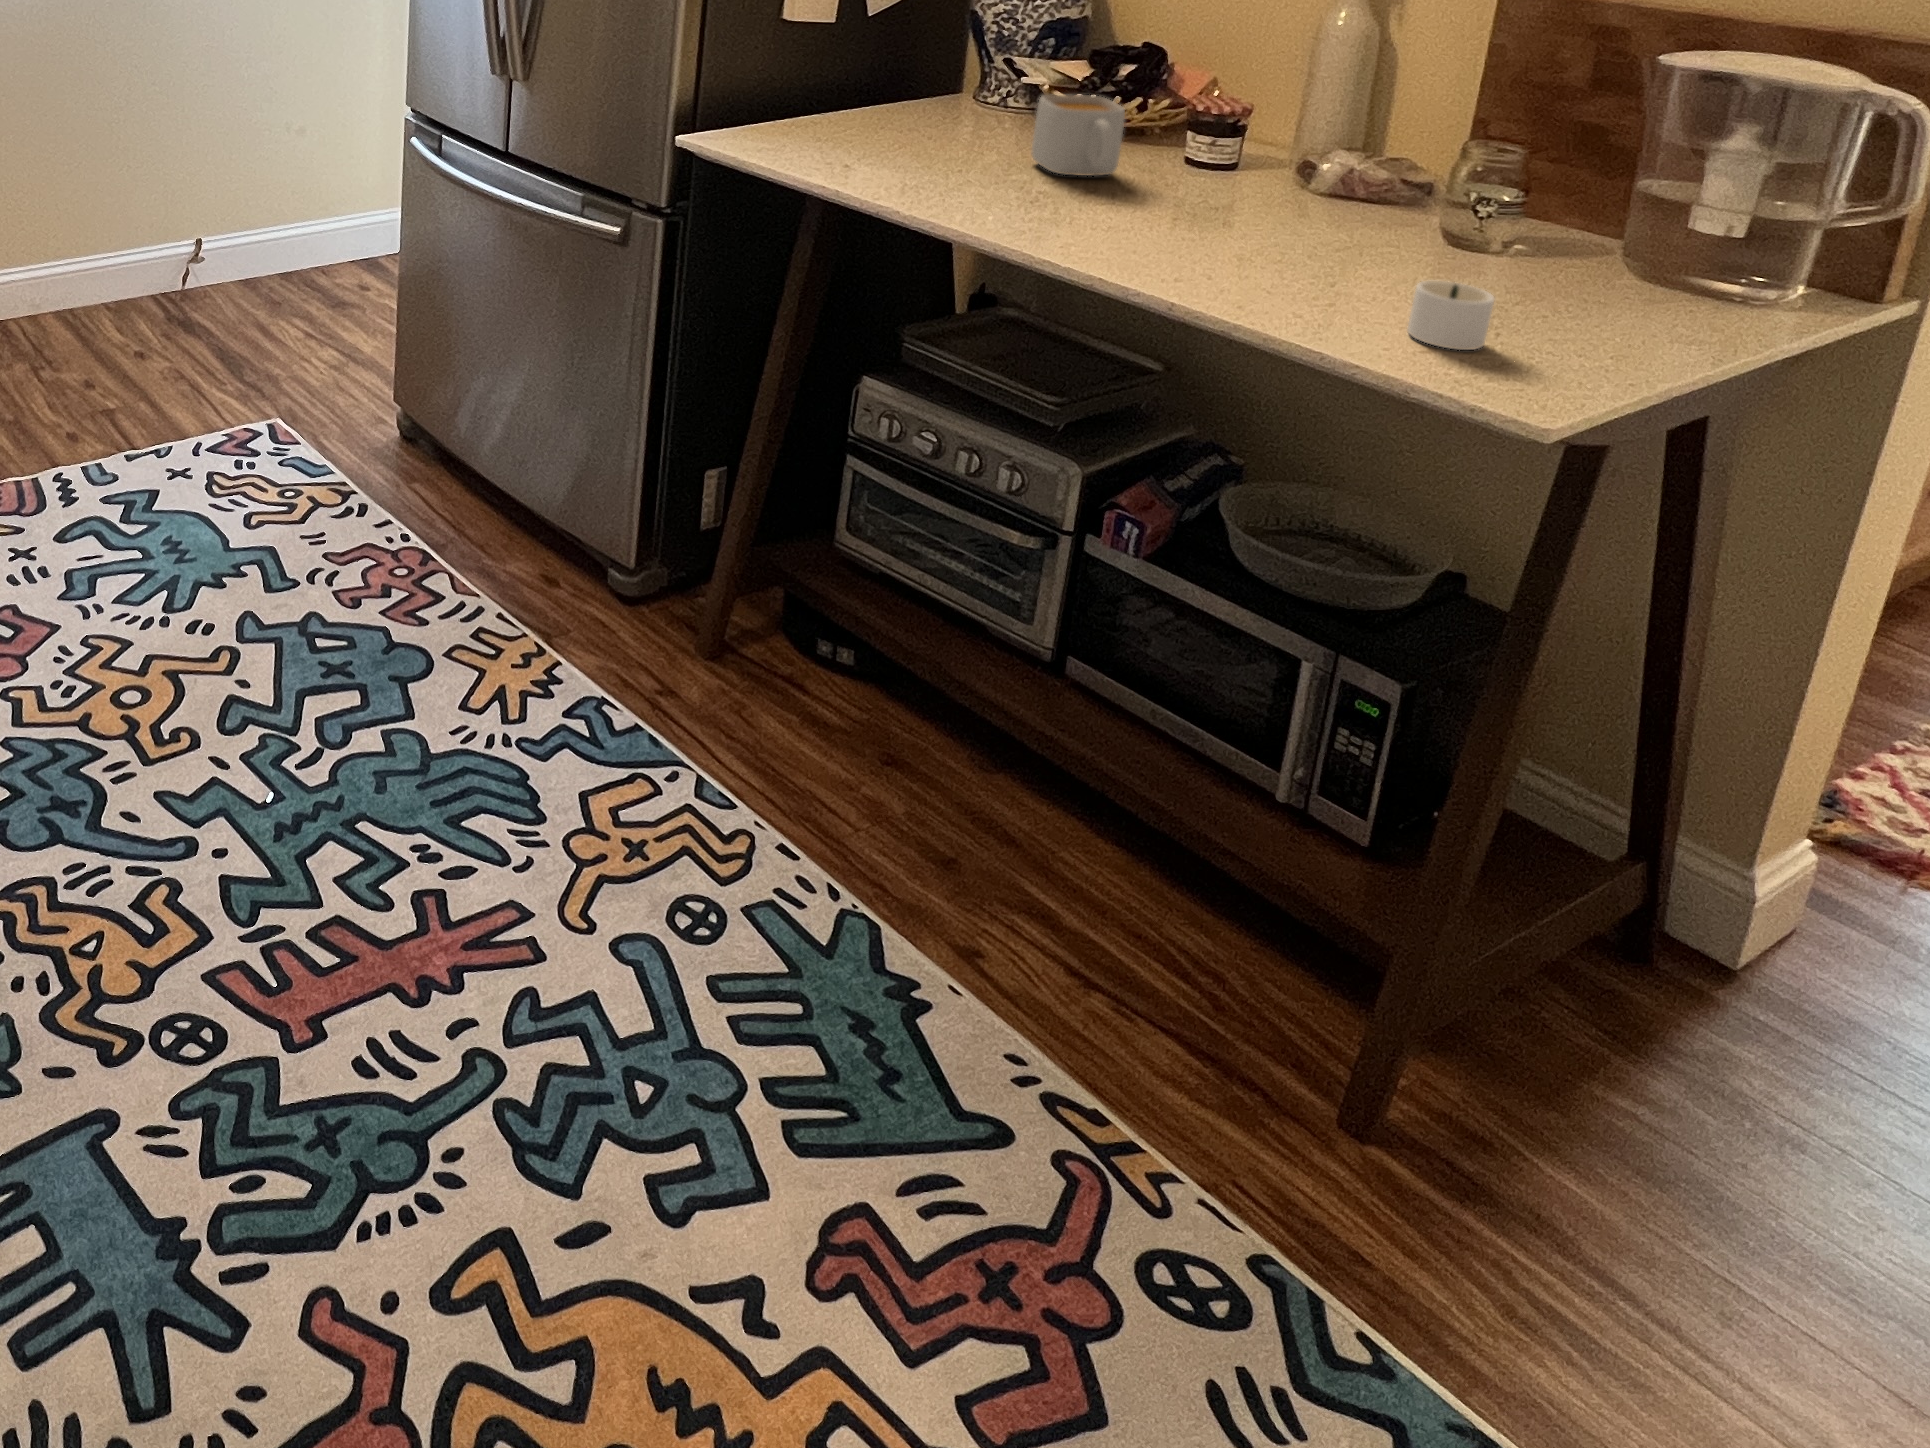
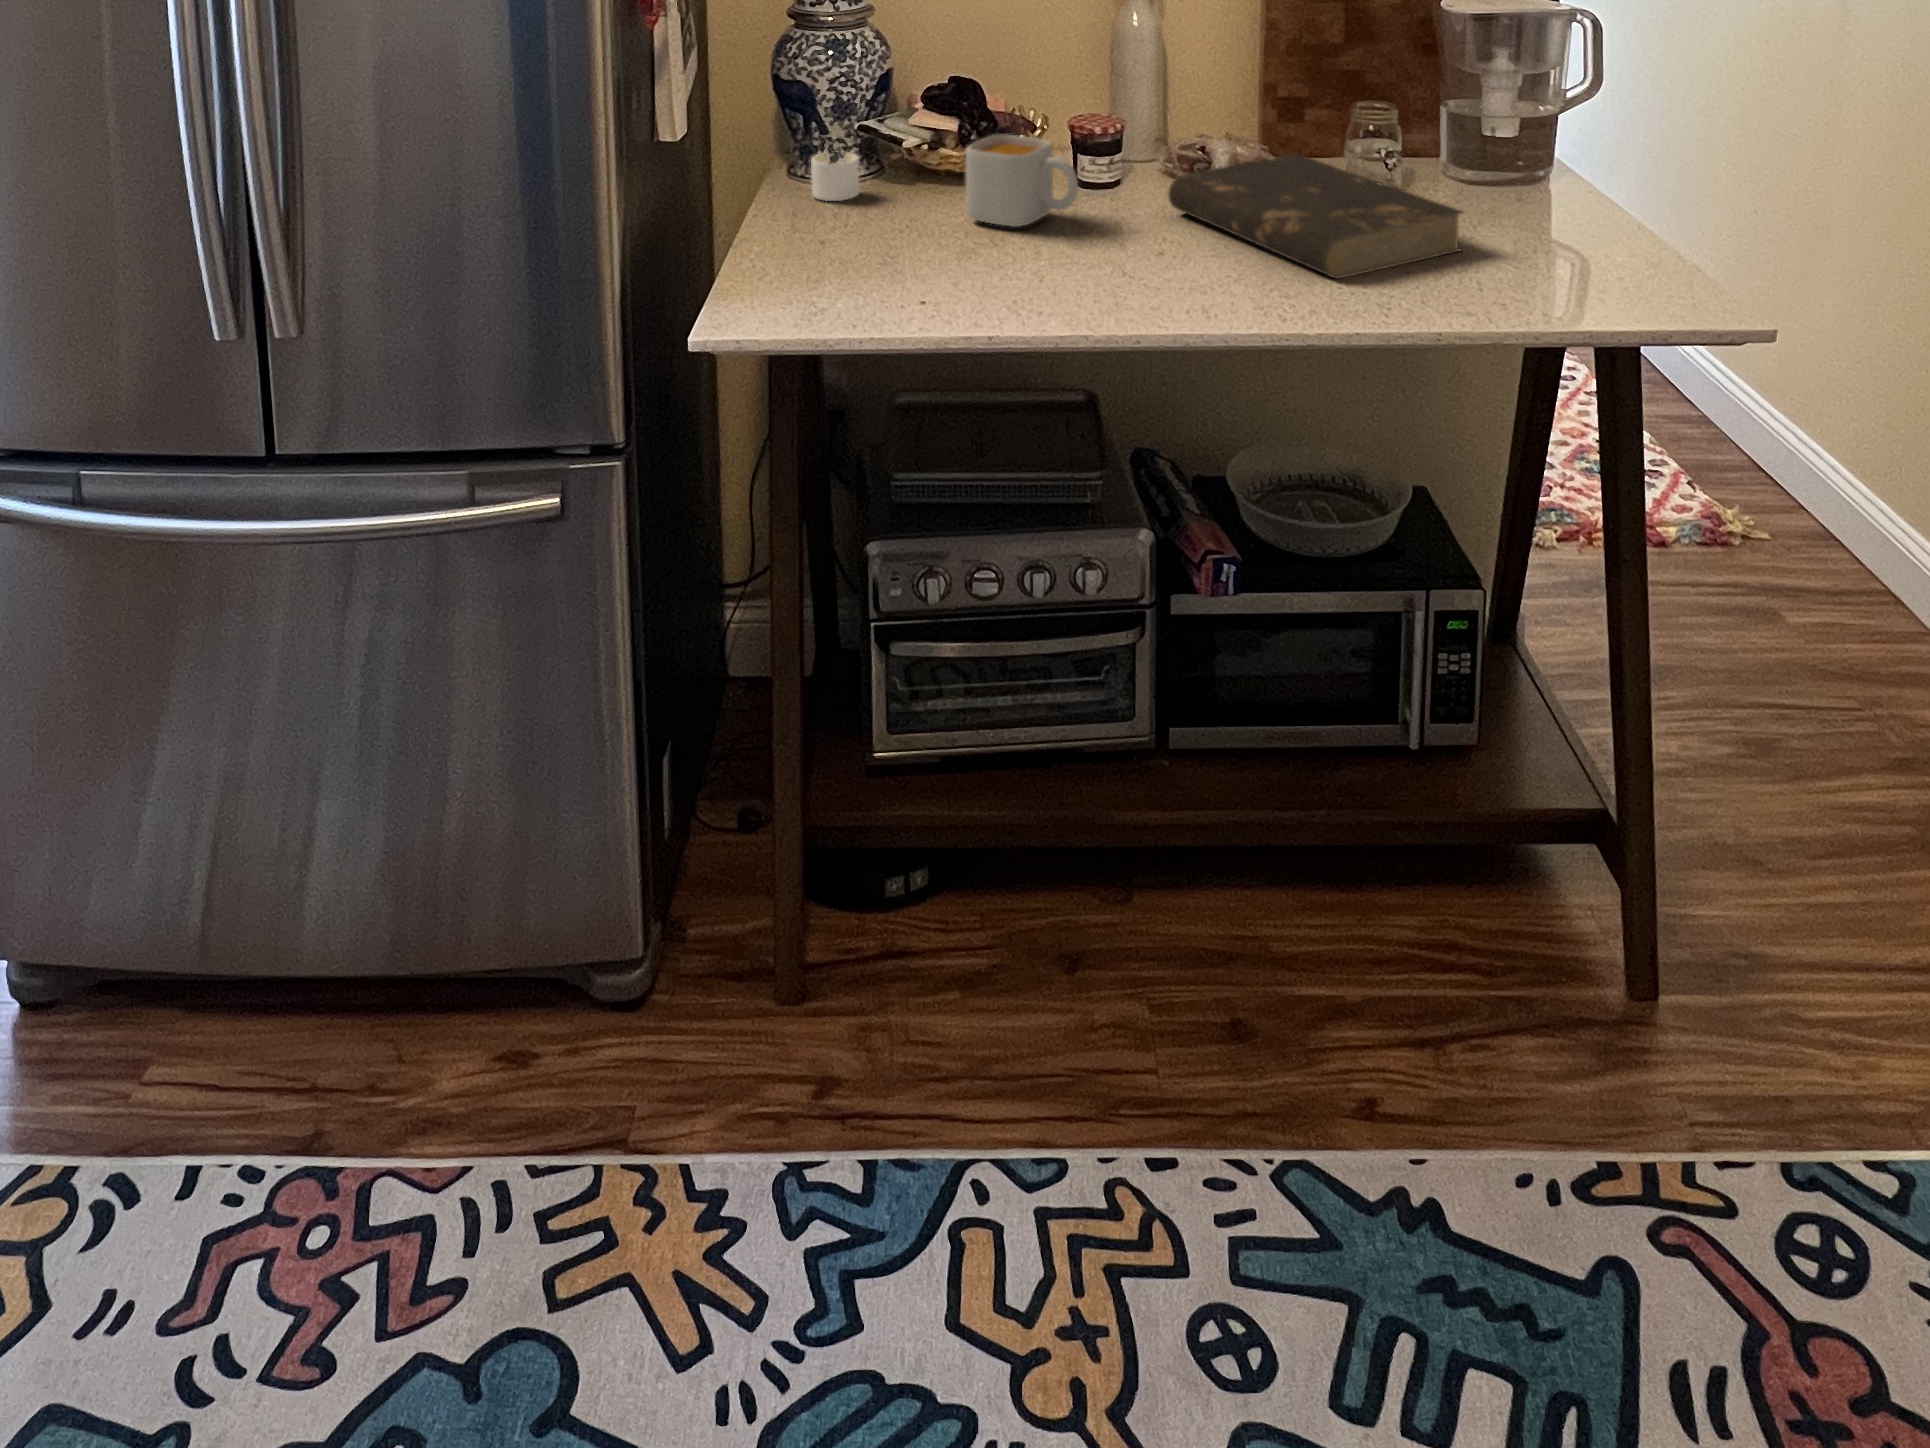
book: none [1201,174,1435,313] -> present [1168,154,1463,279]
candle: present [1407,280,1494,350] -> present [811,153,859,201]

